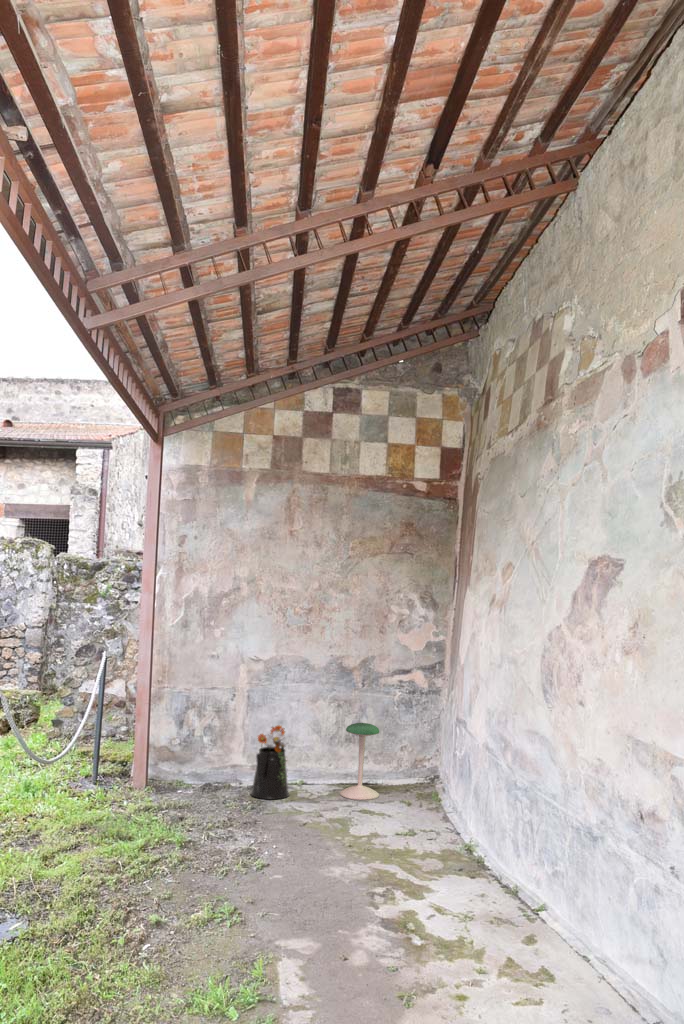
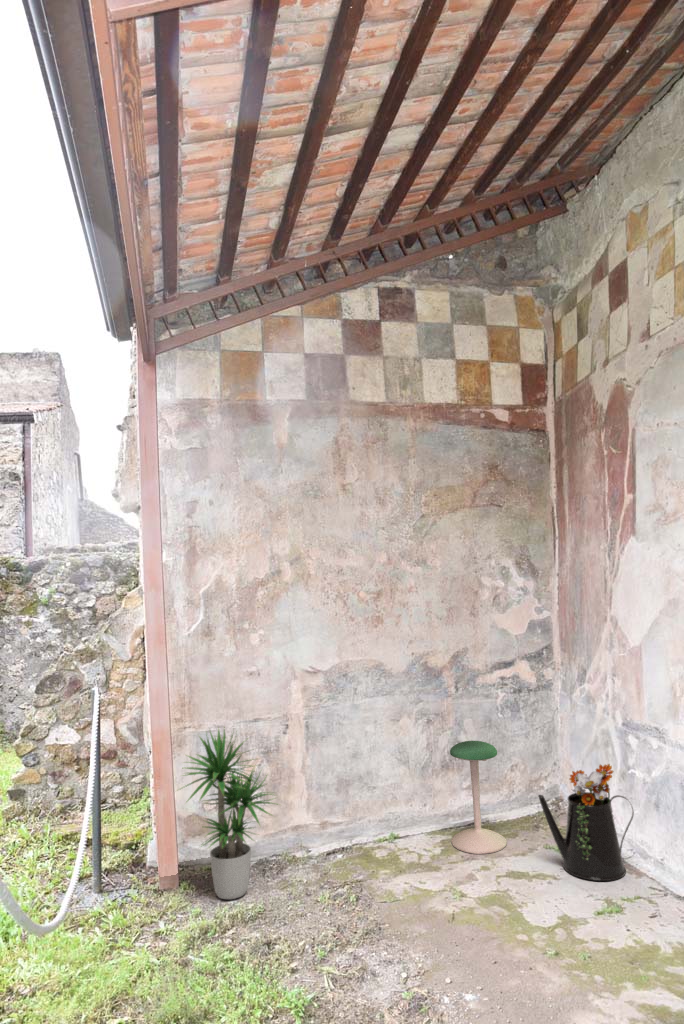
potted plant: none [149,686,218,796] -> present [186,729,278,899]
watering can: present [251,725,289,799] -> present [538,764,634,881]

